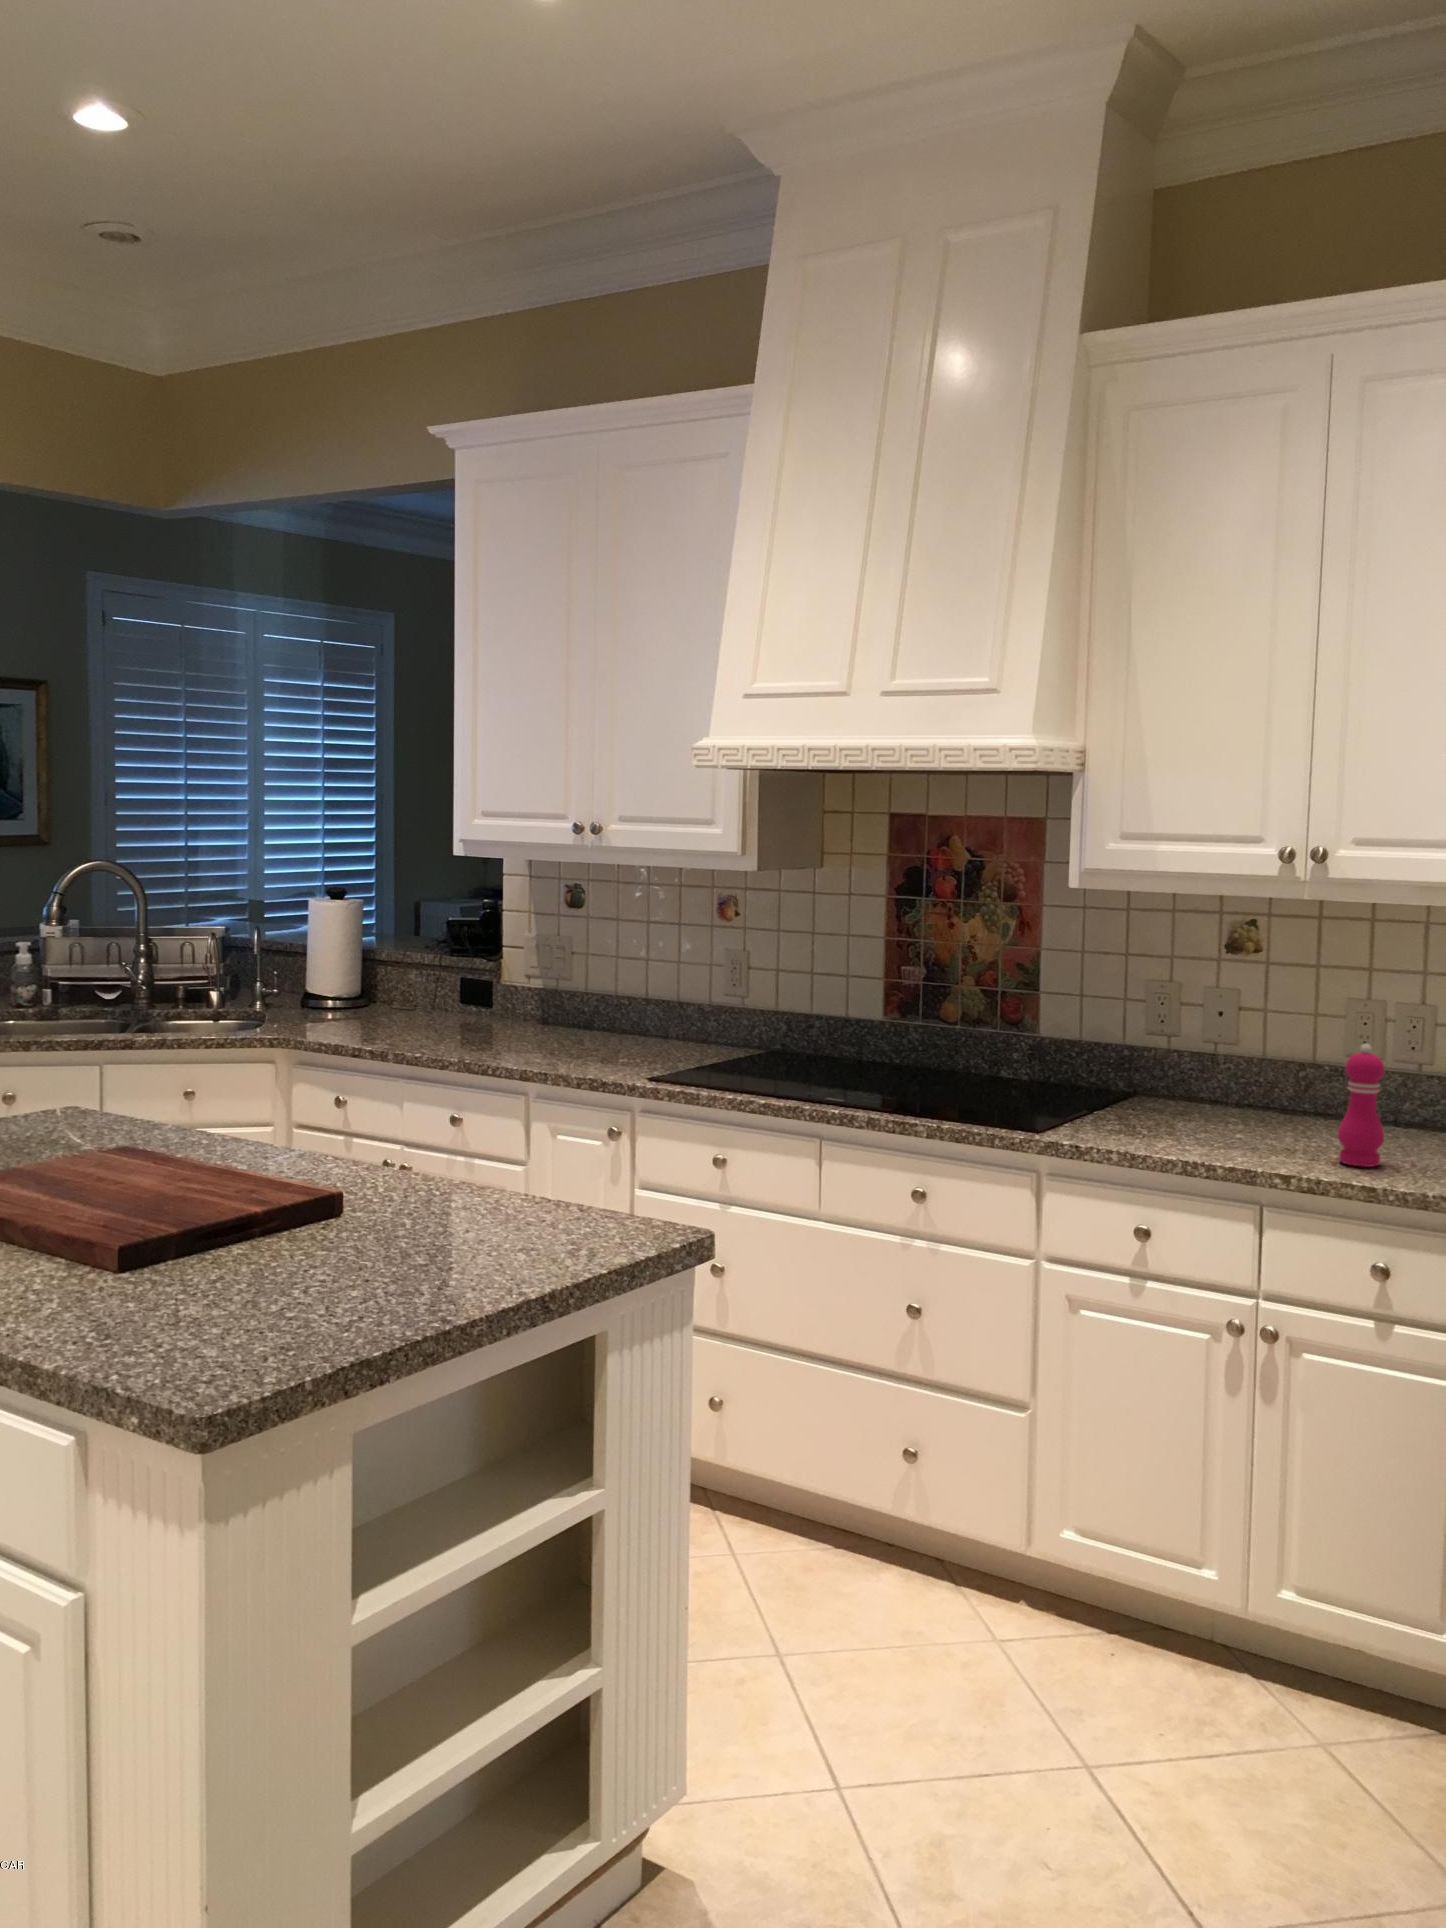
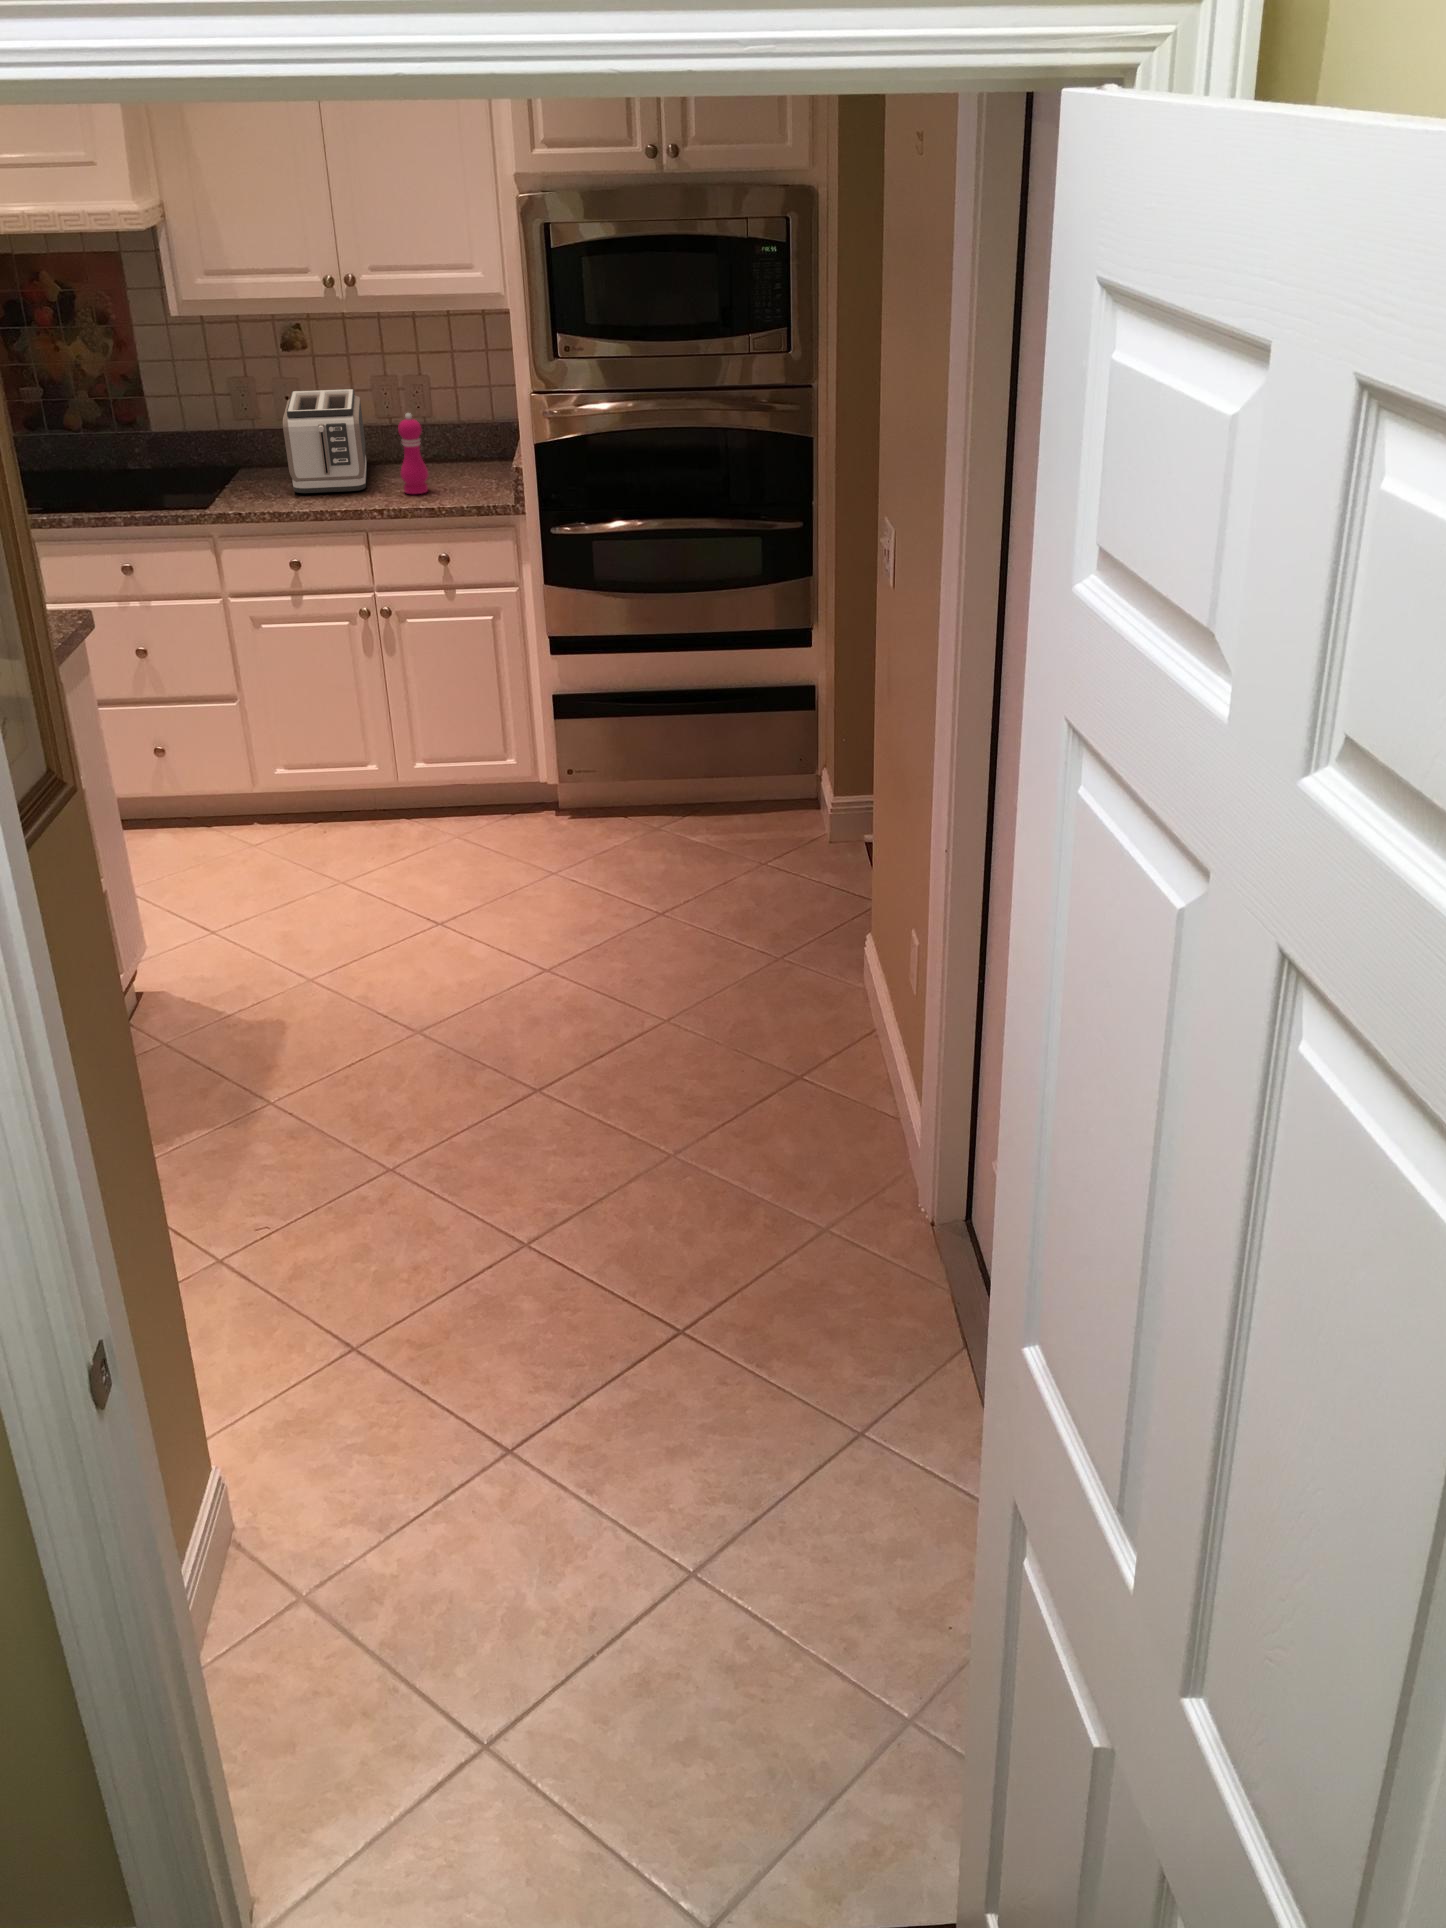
toaster: none [1171,1006,1317,1147] -> present [283,389,367,493]

